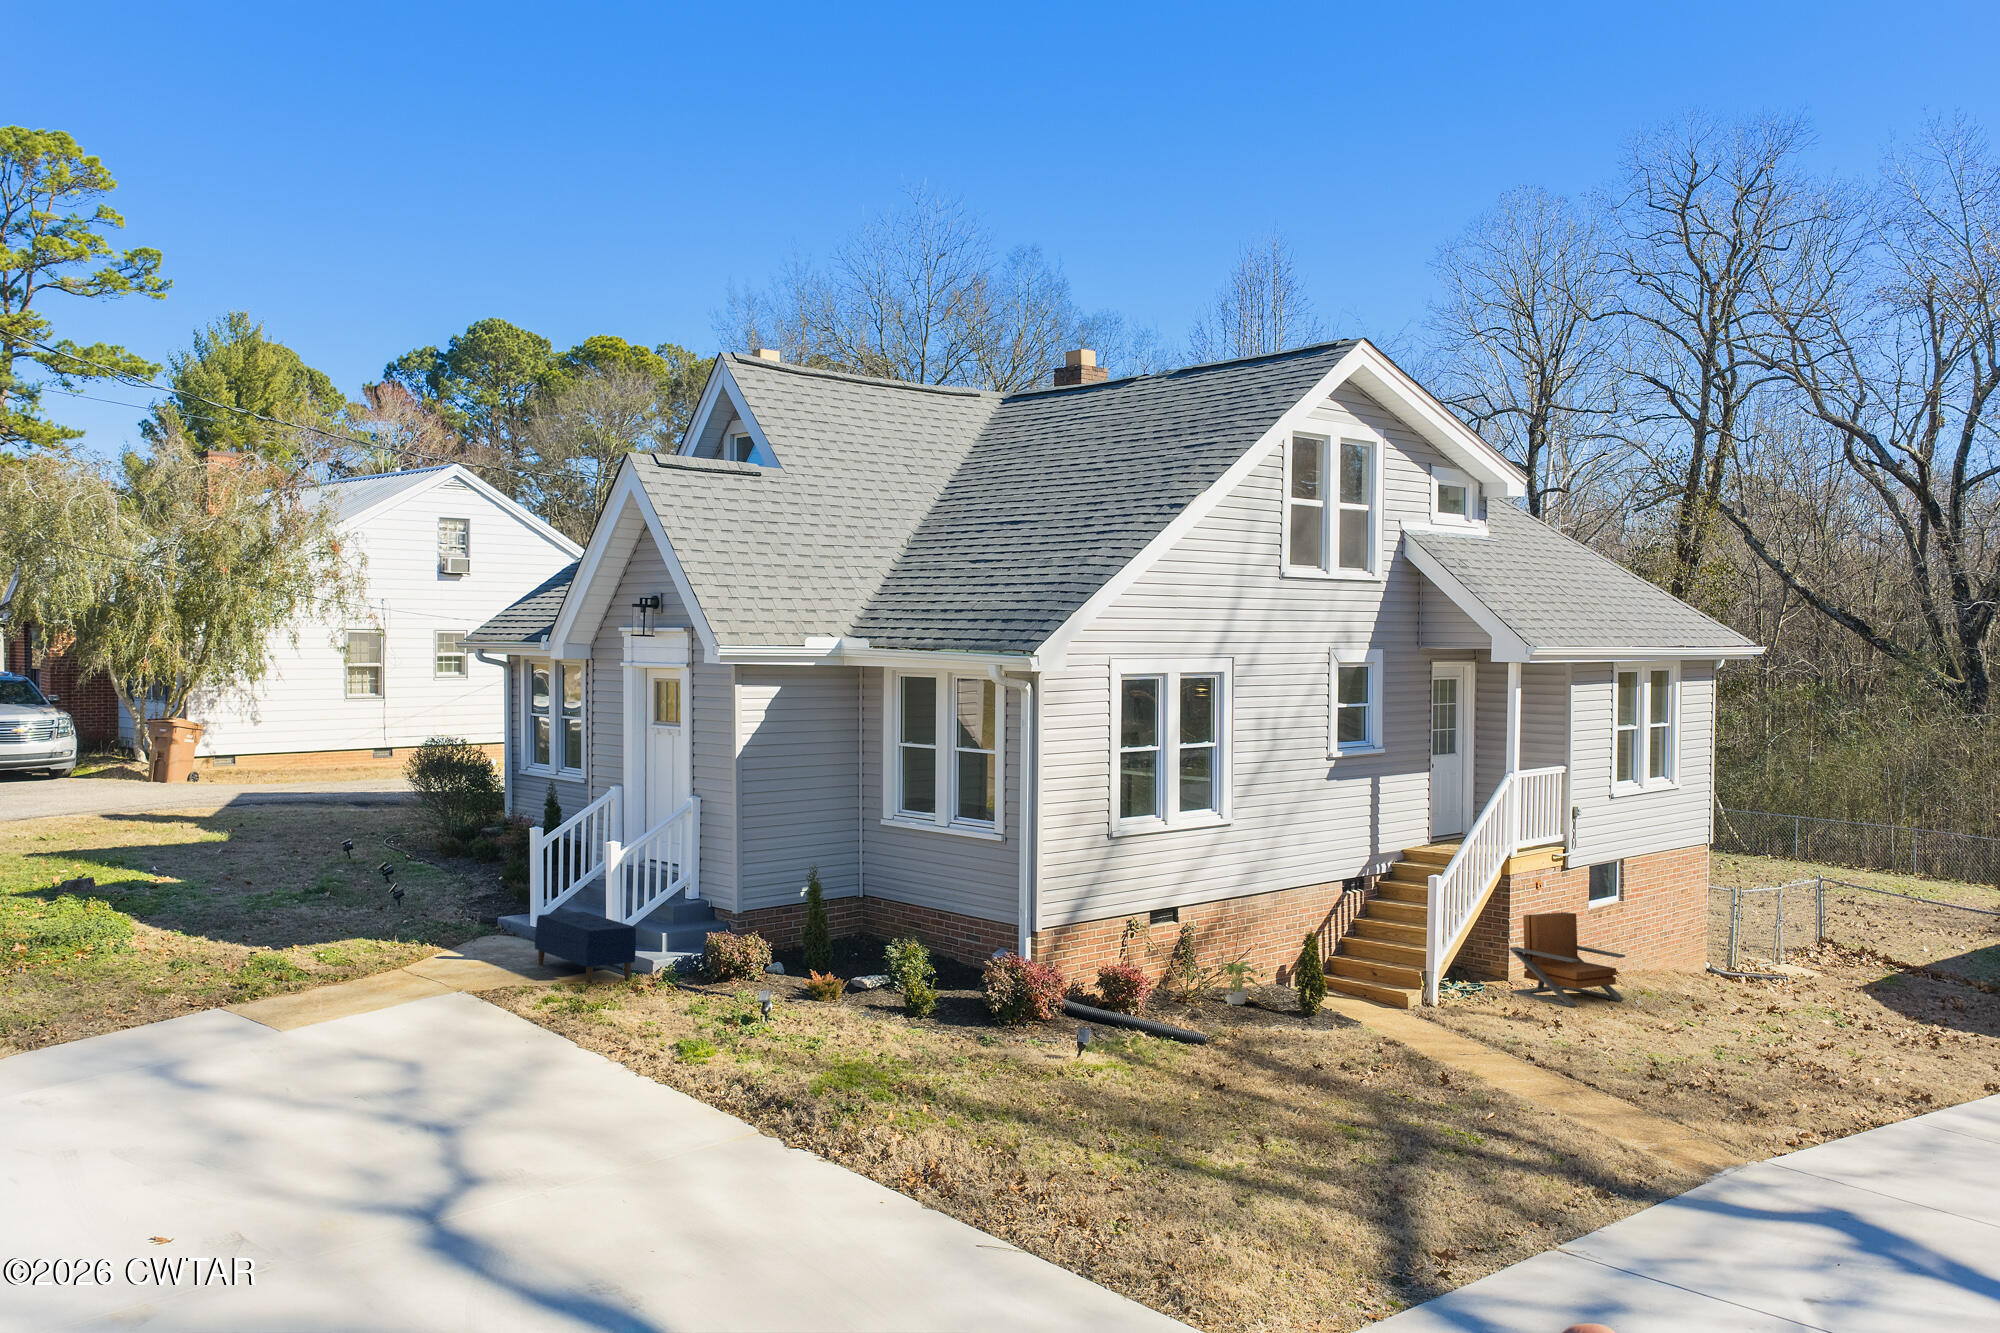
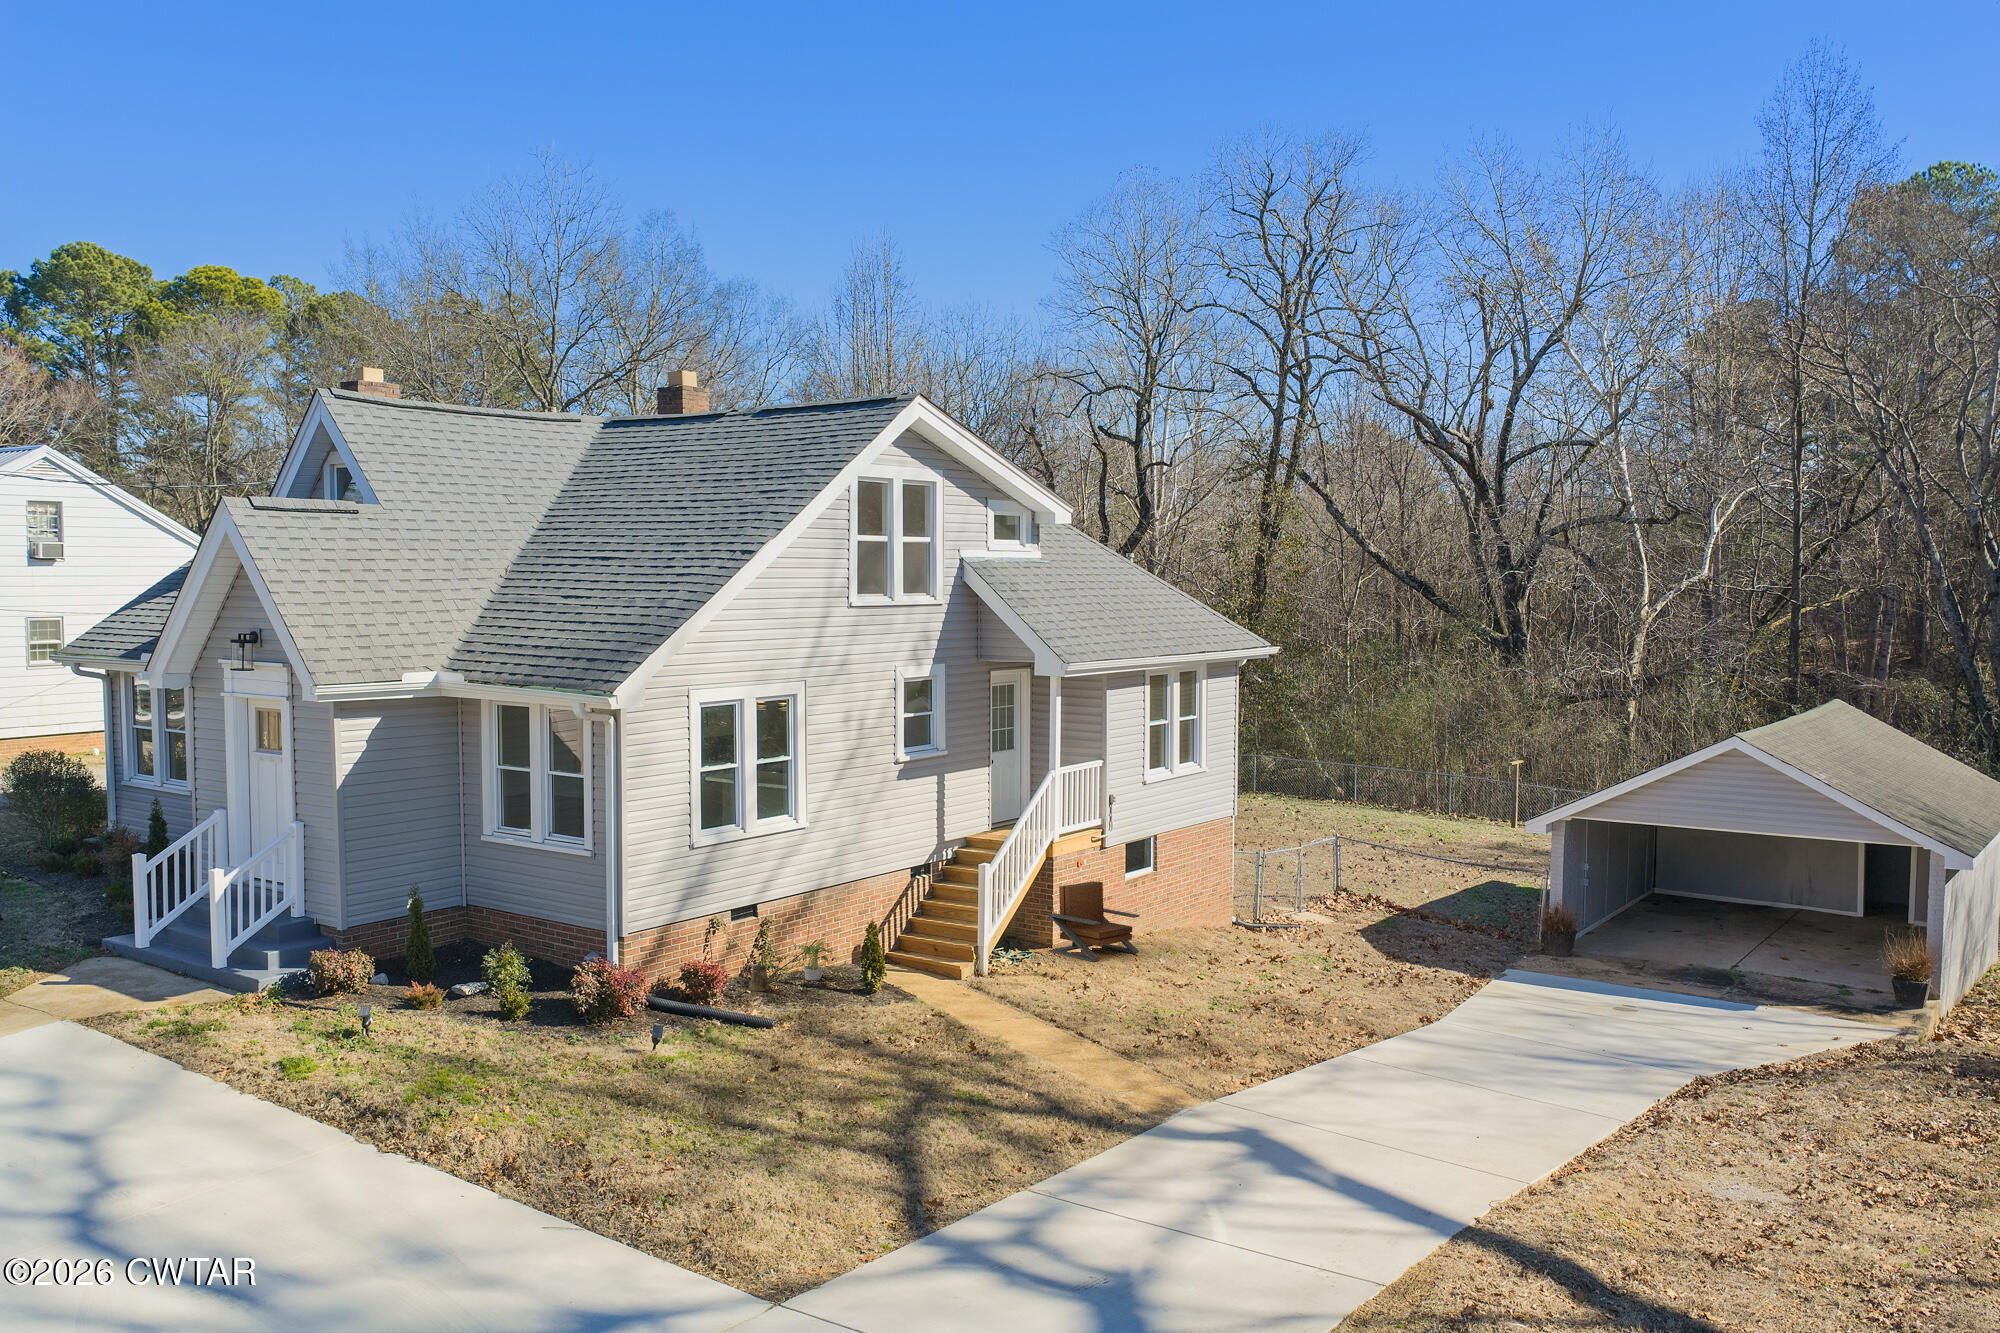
bench: present [535,912,636,983] -> none [134,938,239,1008]
watering can: none [1163,981,1202,1012] -> present [748,965,780,991]

